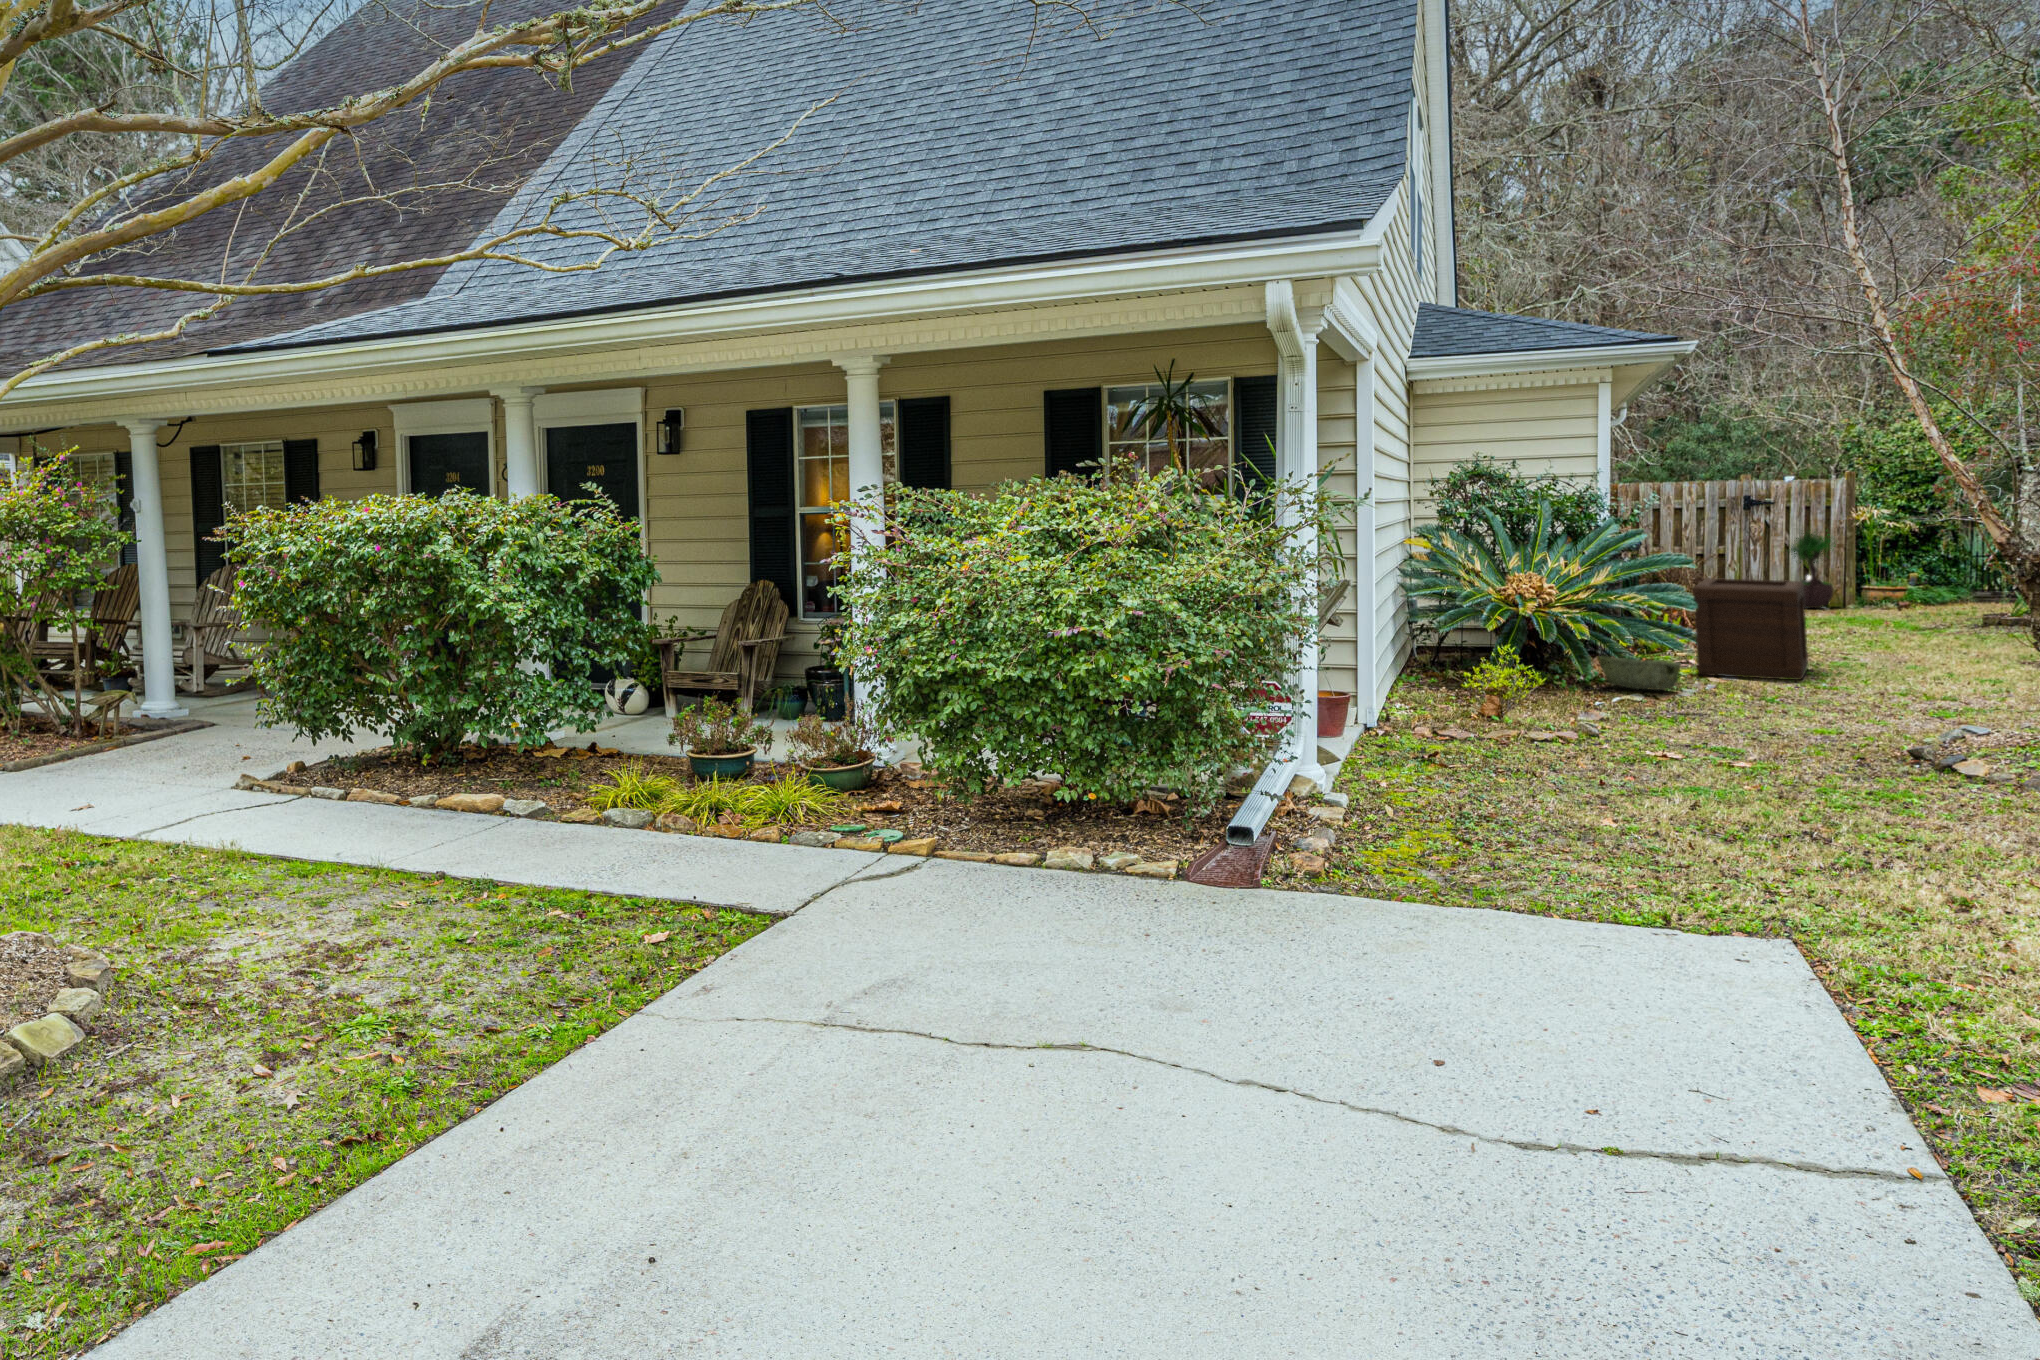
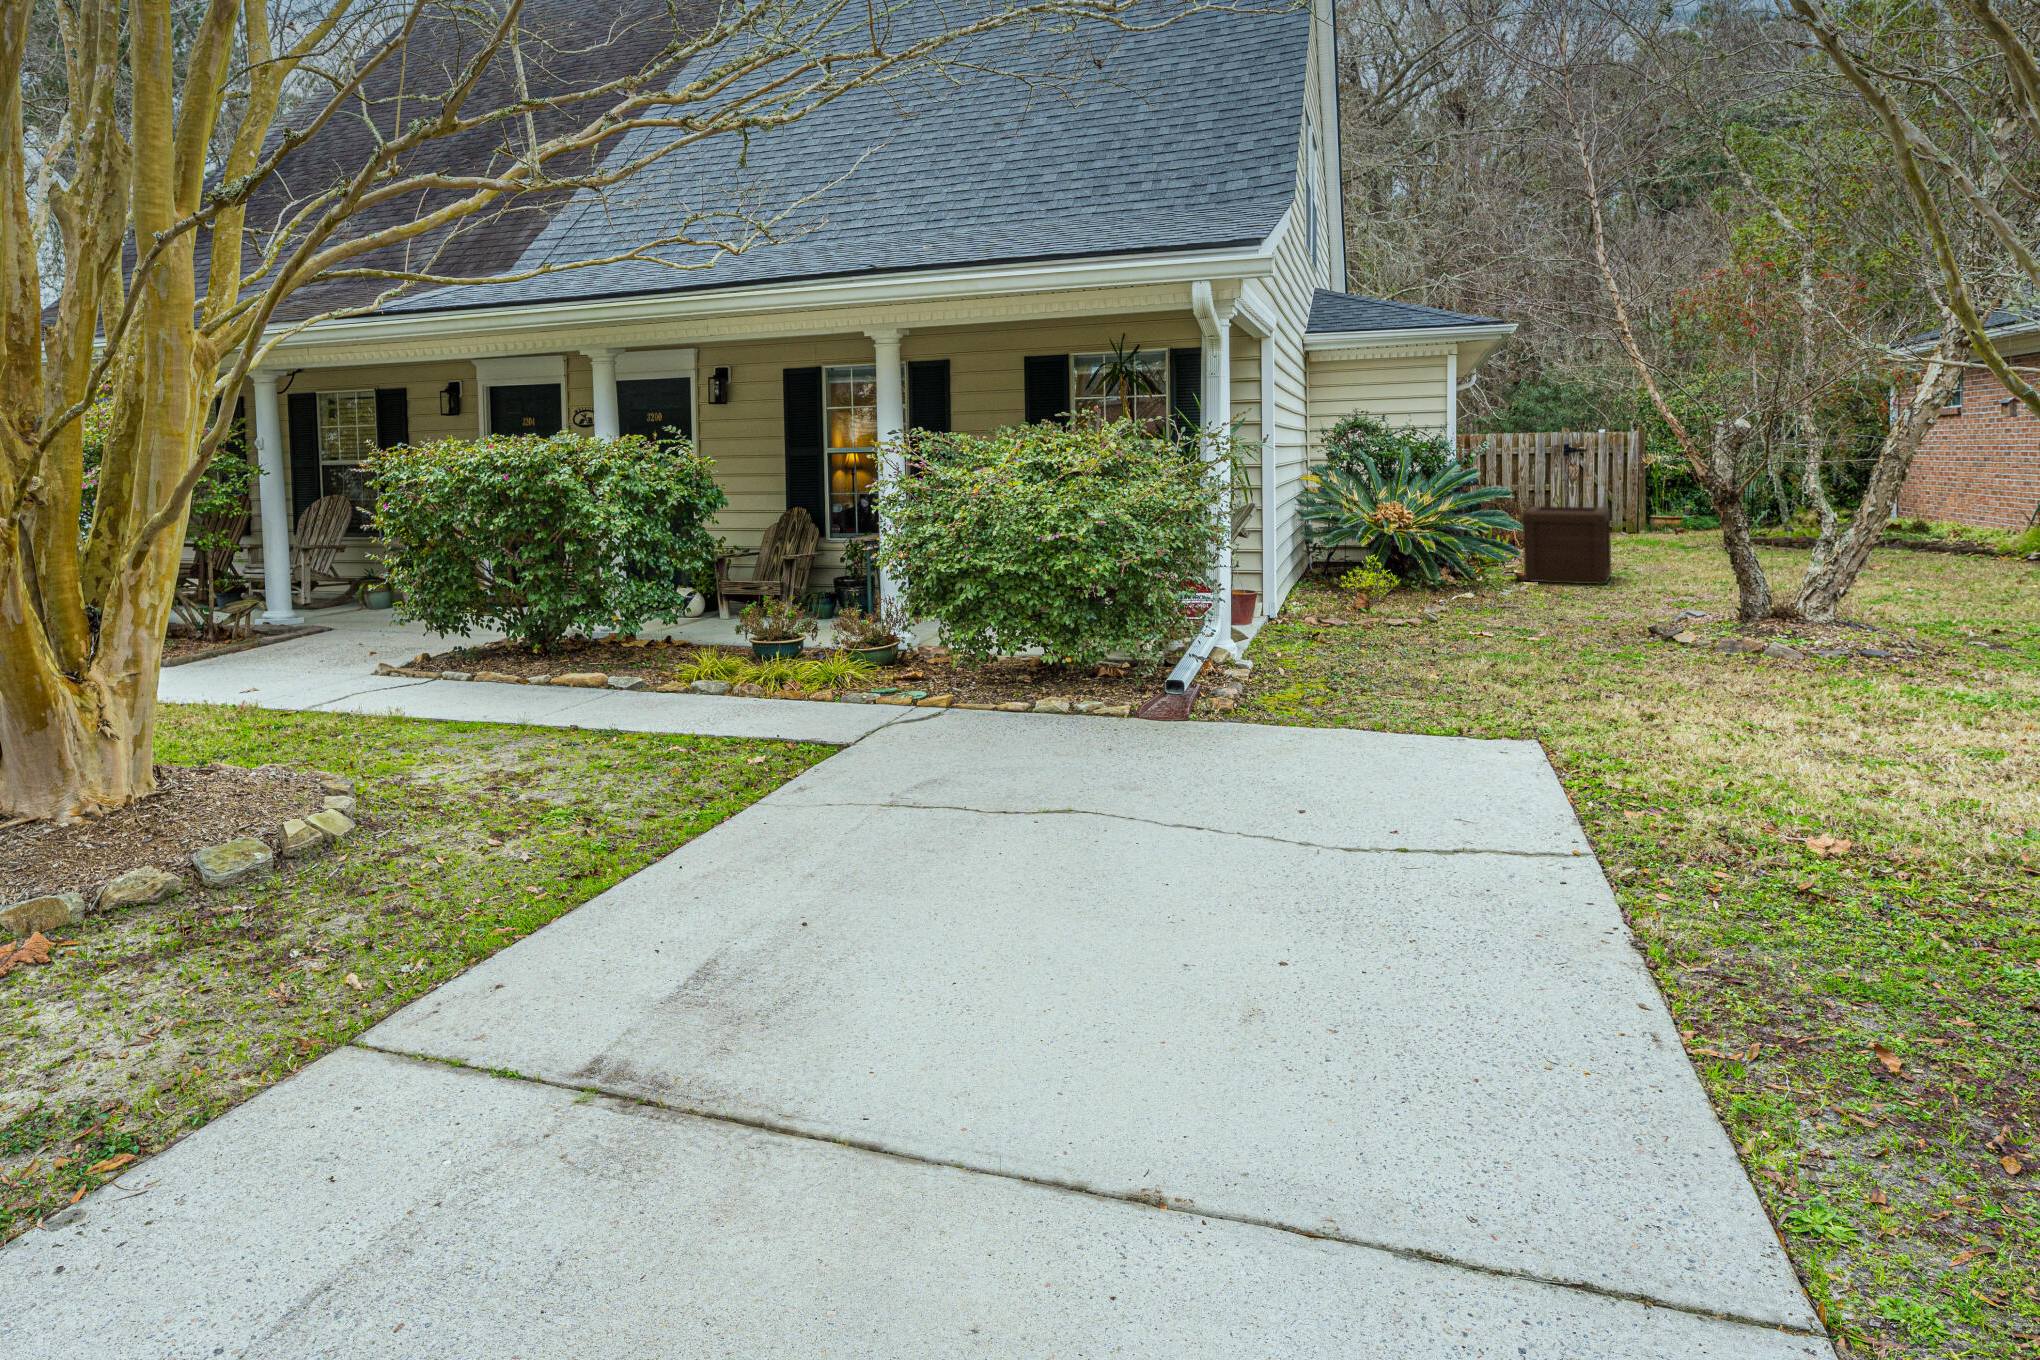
potted tree: present [1788,530,1835,608] -> none [1593,466,1639,533]
woven basket: present [1598,656,1681,690] -> none [1447,566,1512,593]

